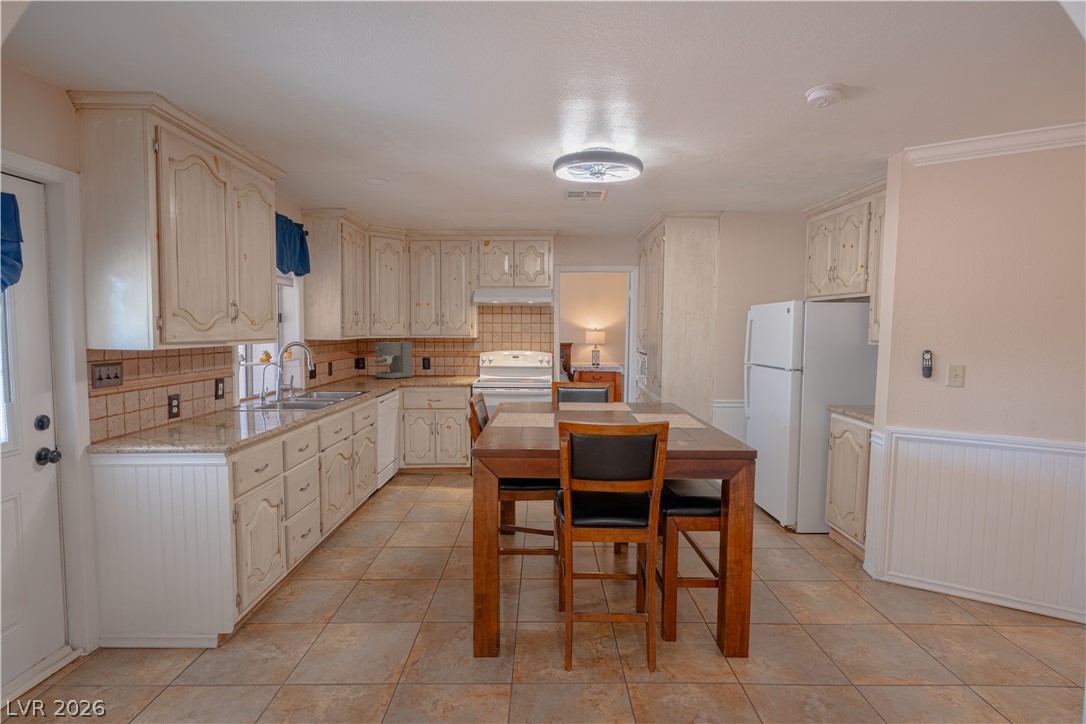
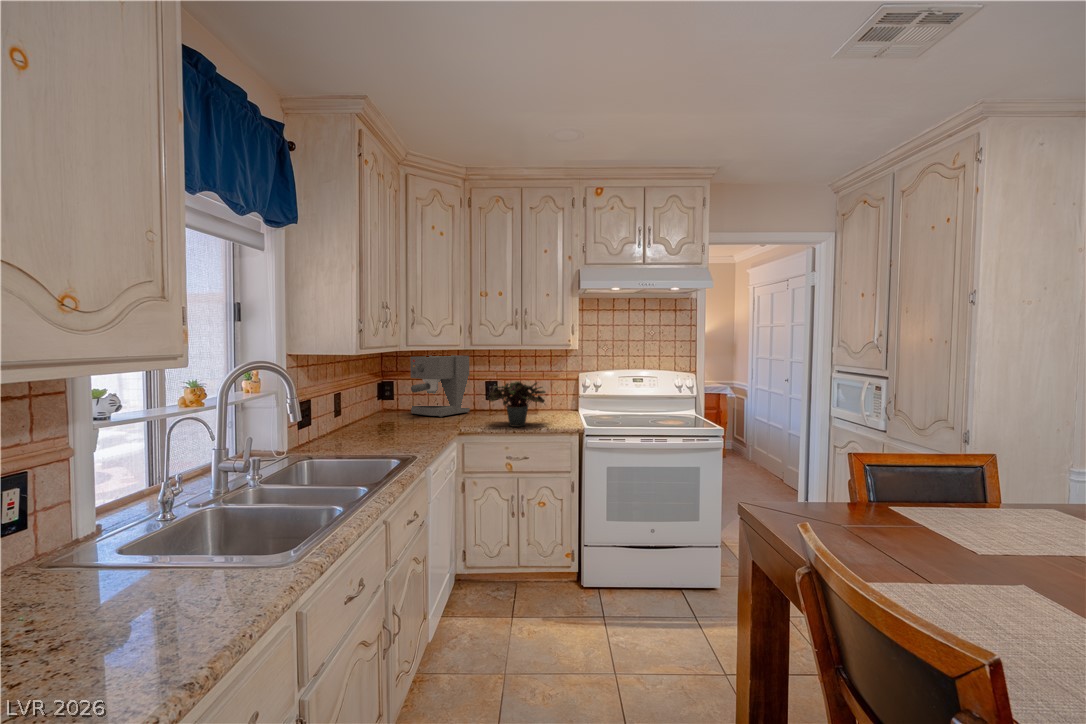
potted plant: none [416,357,452,383] -> present [488,381,545,427]

